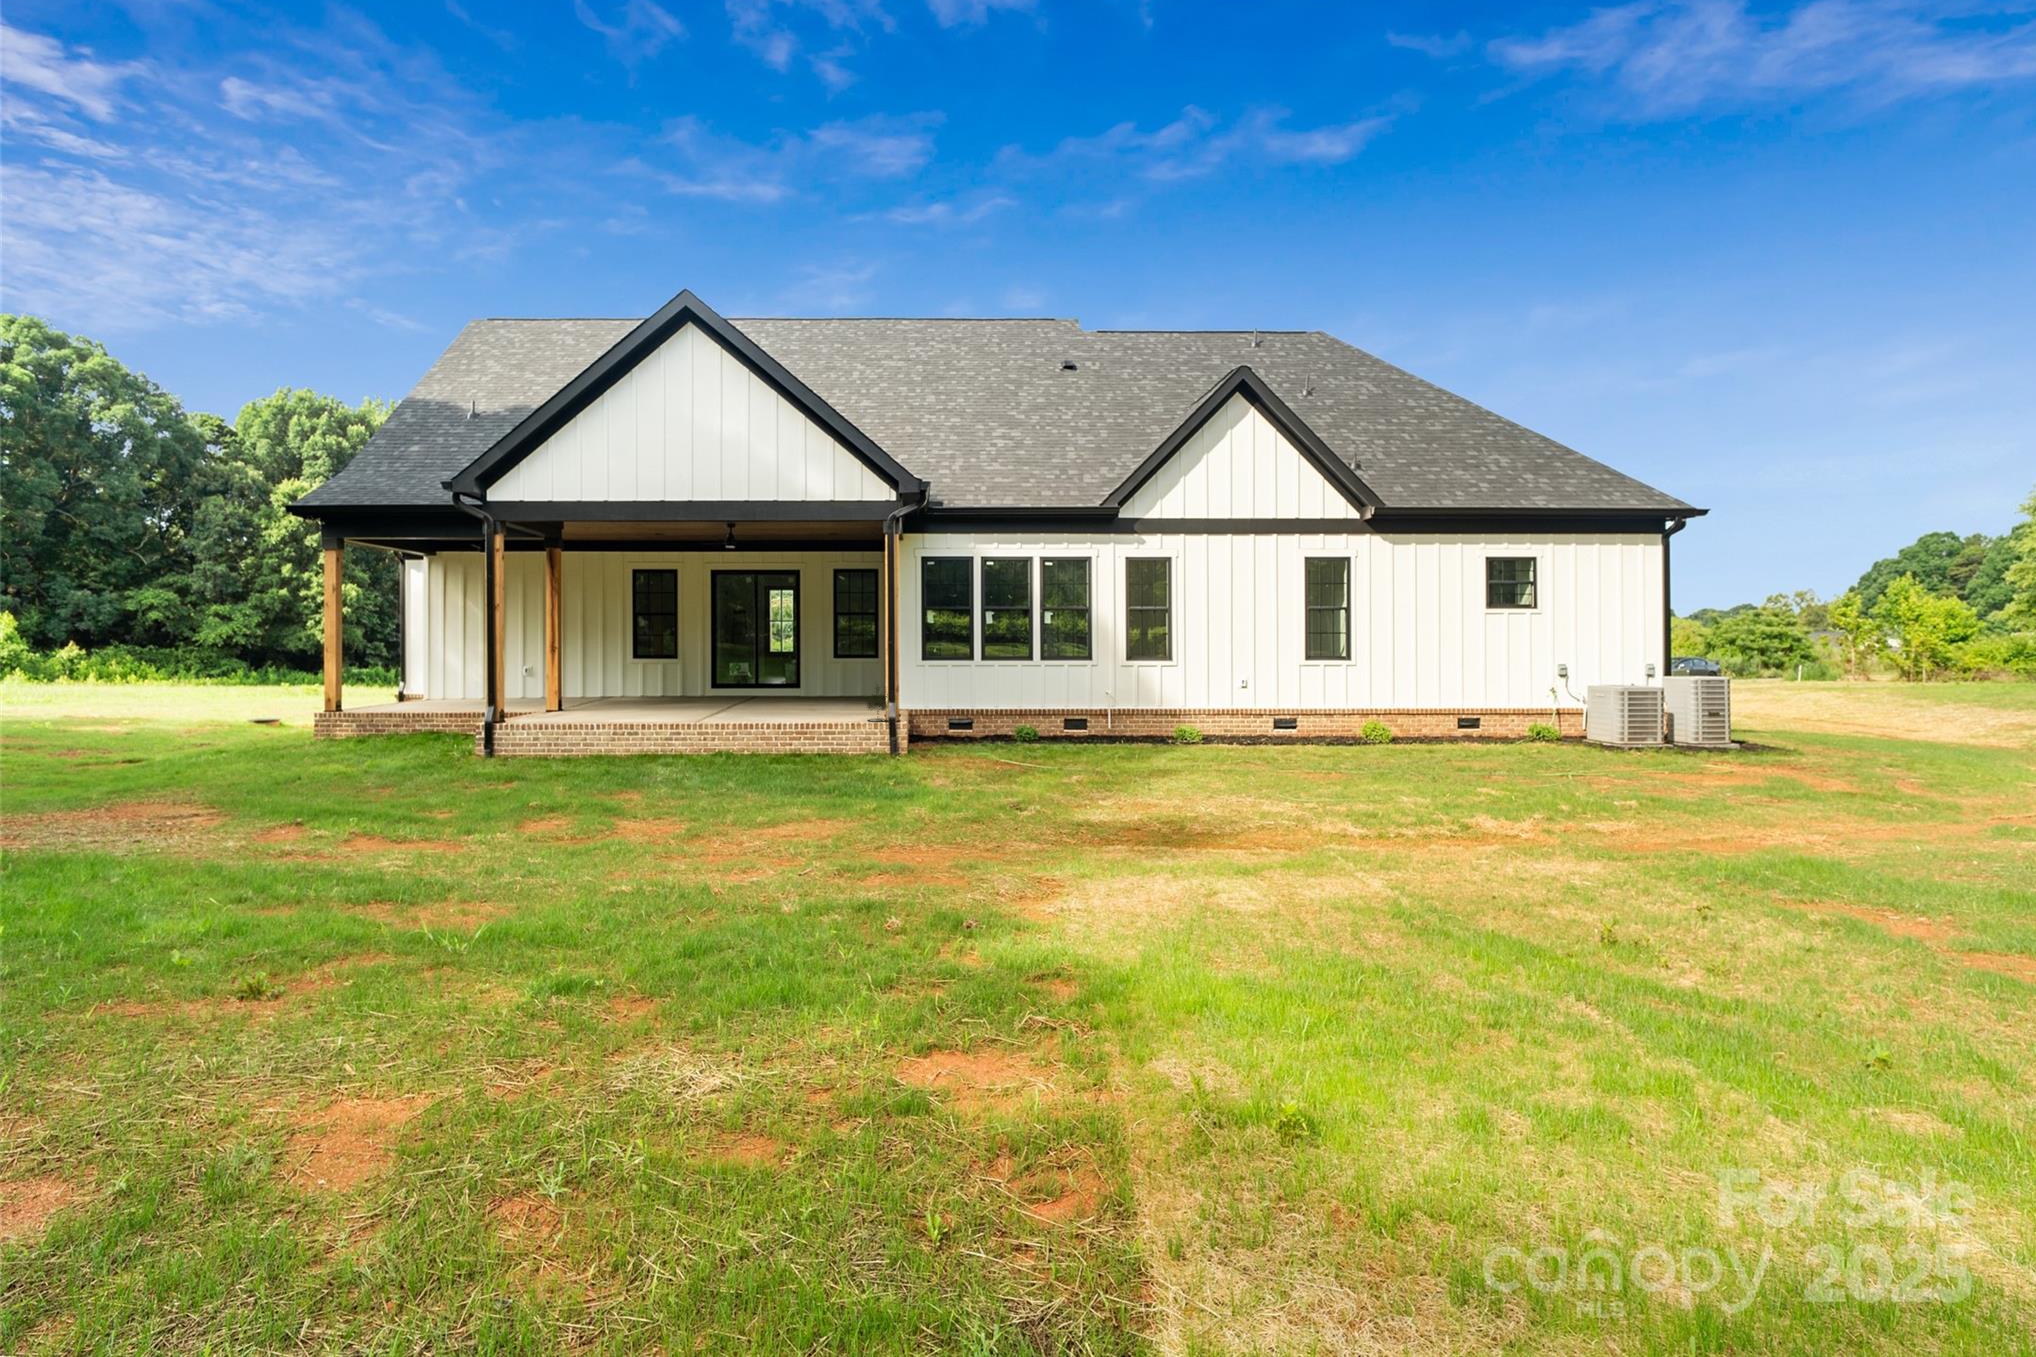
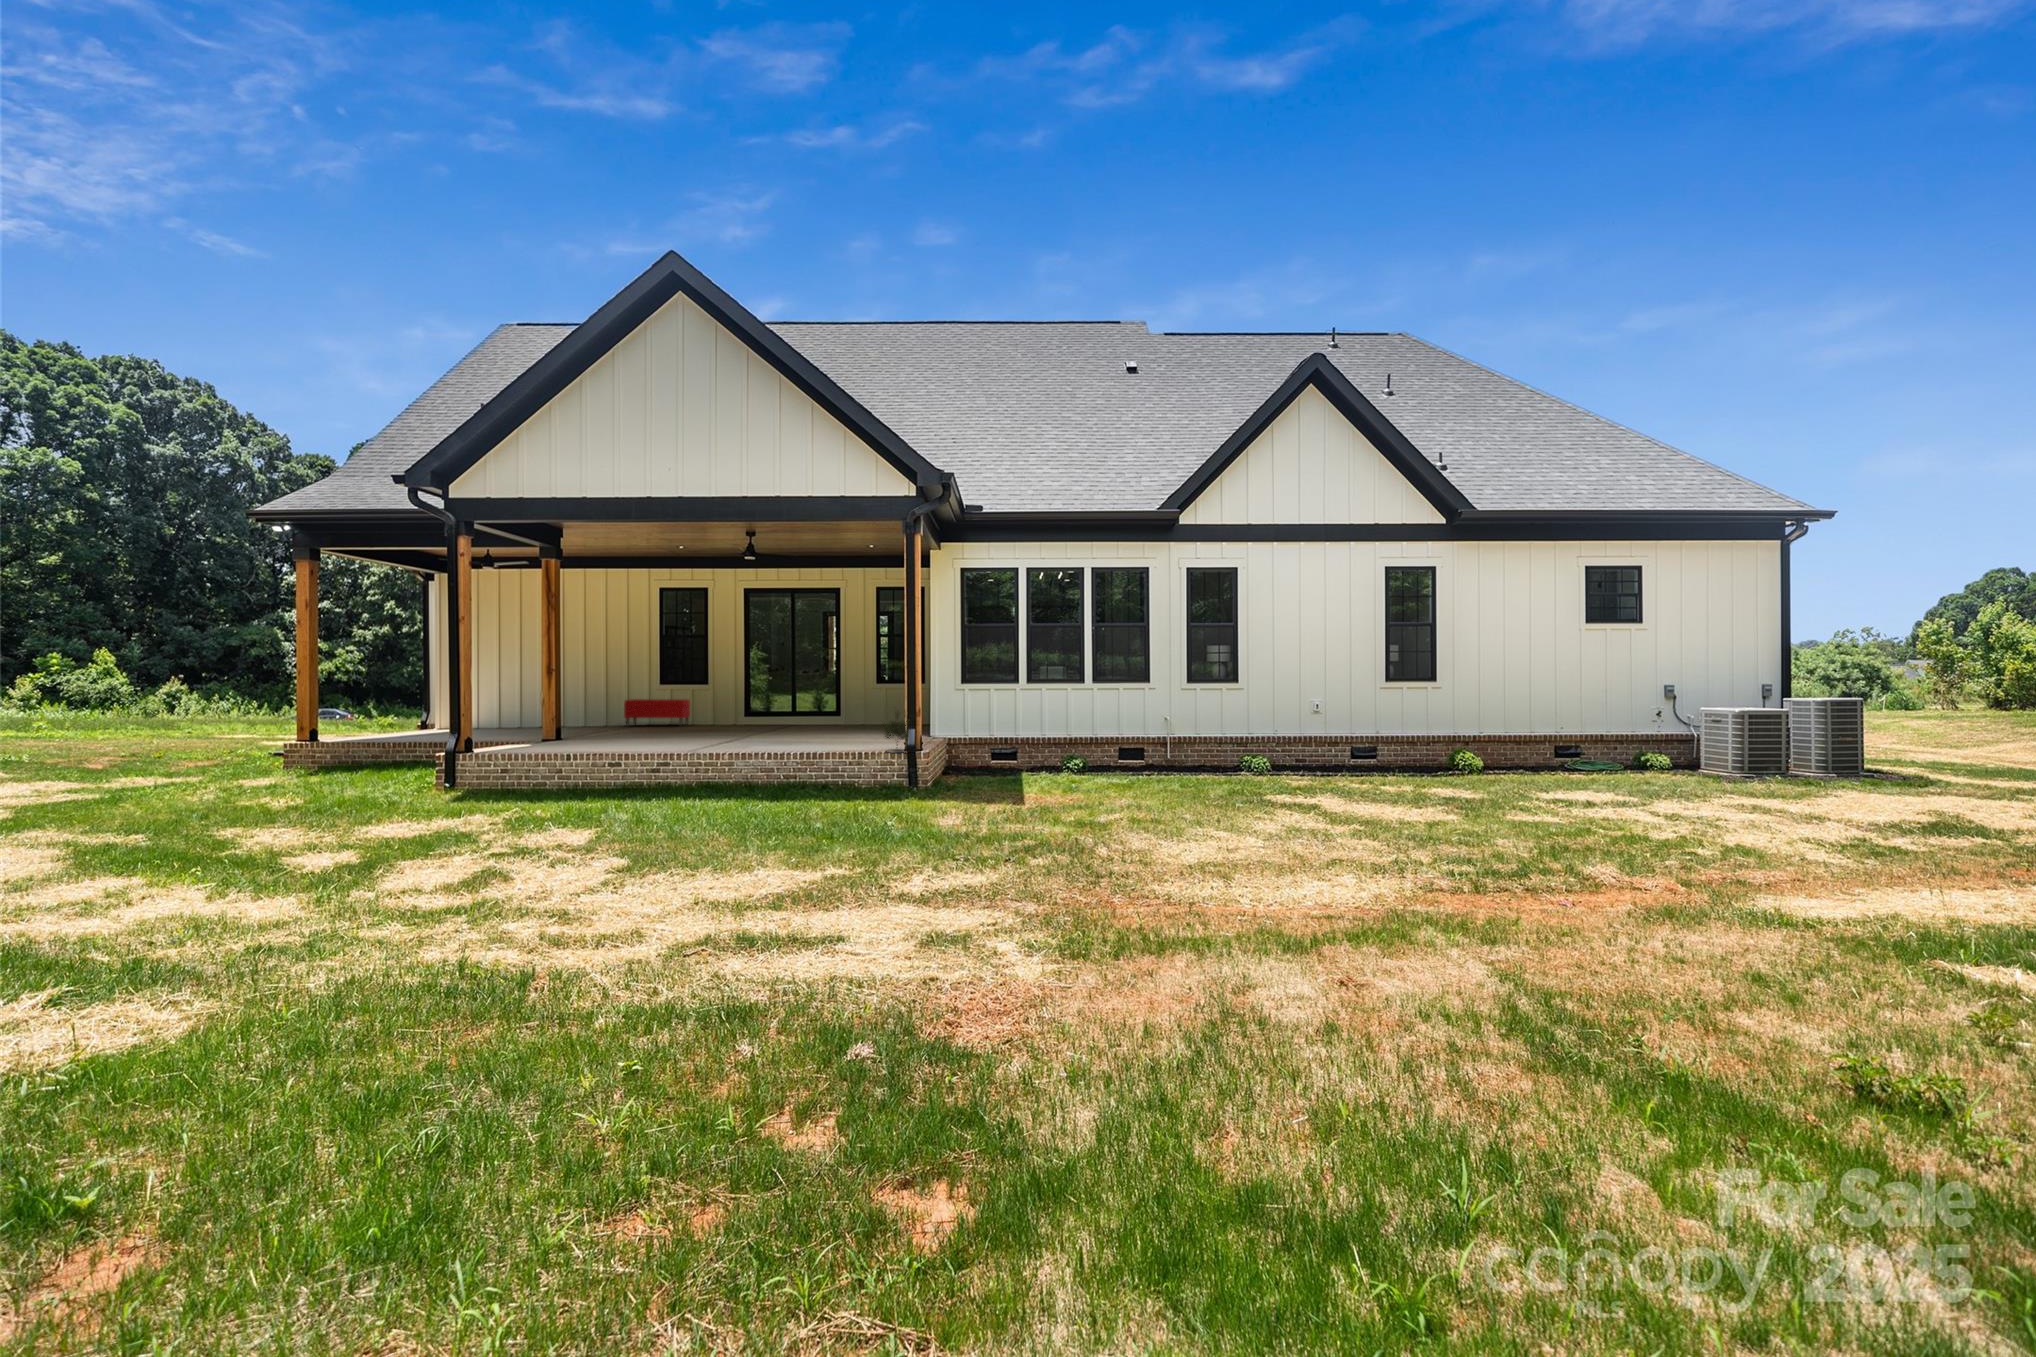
bench: none [607,672,667,698] -> present [624,699,690,726]

